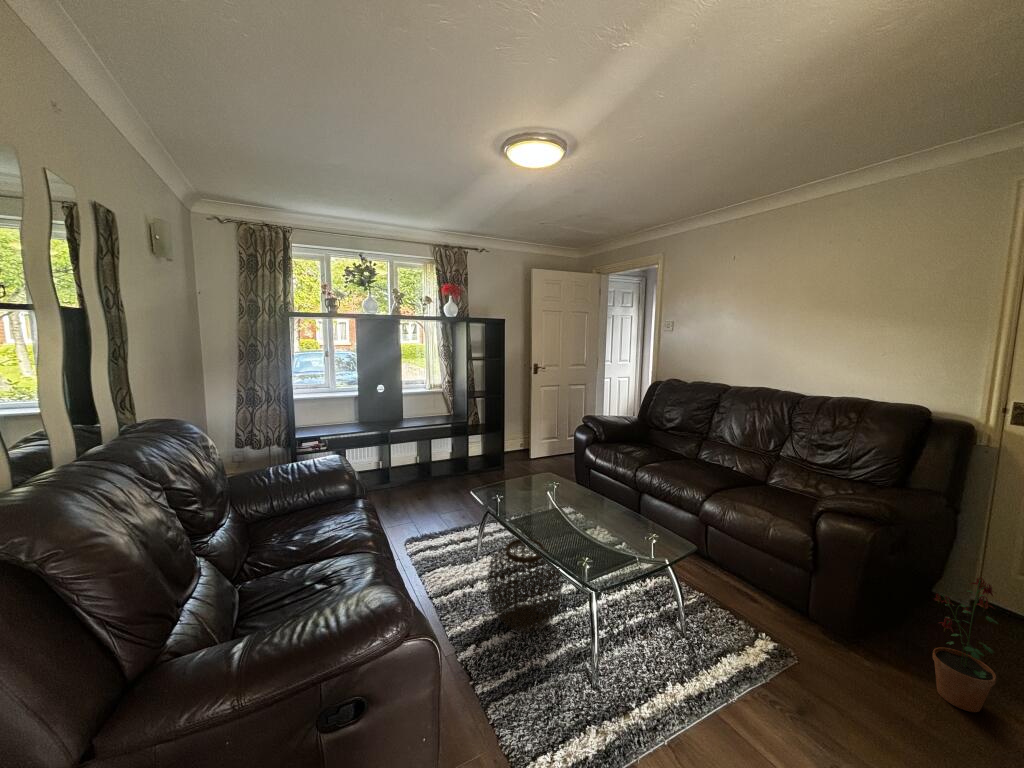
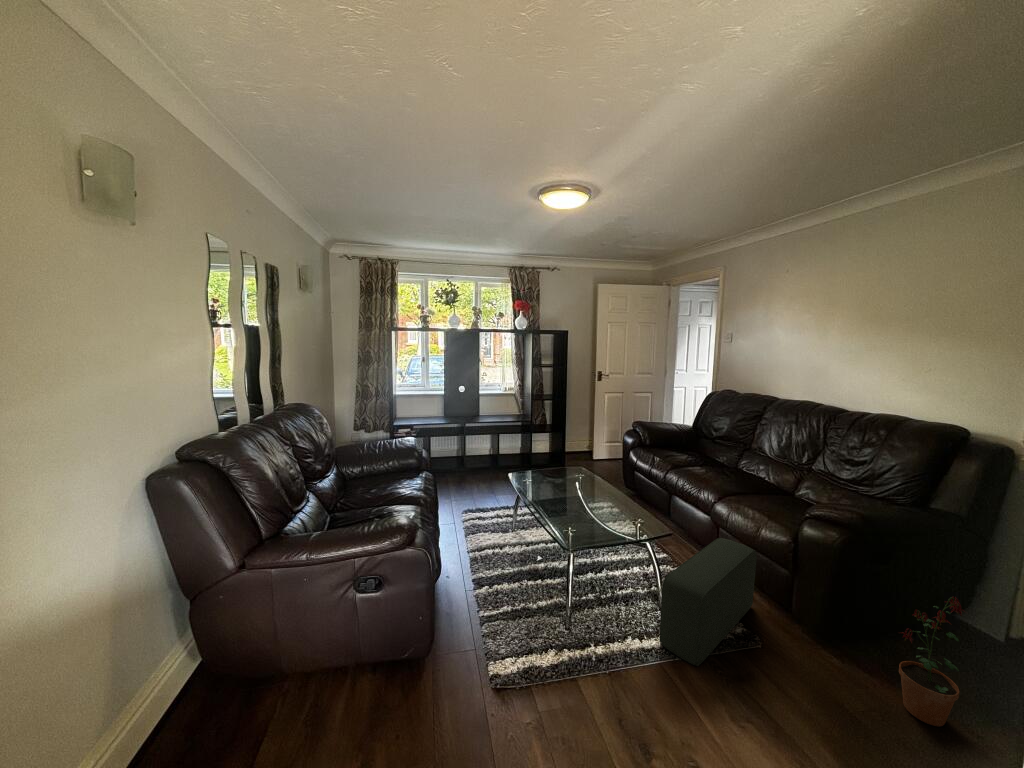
woven basket: present [488,539,562,632] -> none [504,513,563,586]
pouf: none [700,540,767,701] -> present [660,538,757,666]

